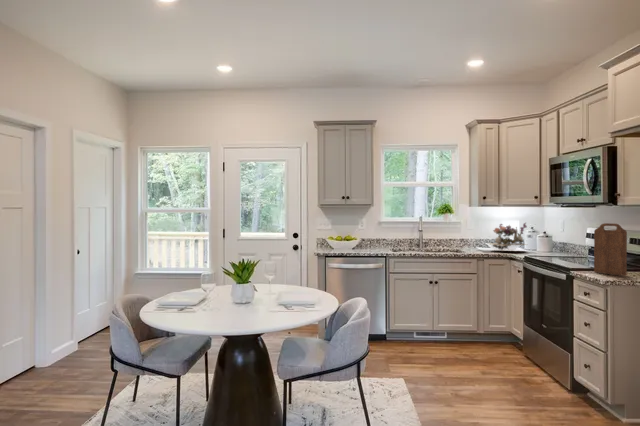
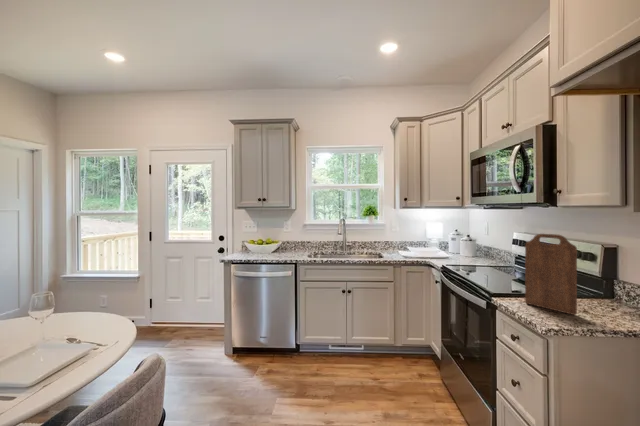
flower arrangement: present [490,223,527,250] -> none [409,225,450,255]

